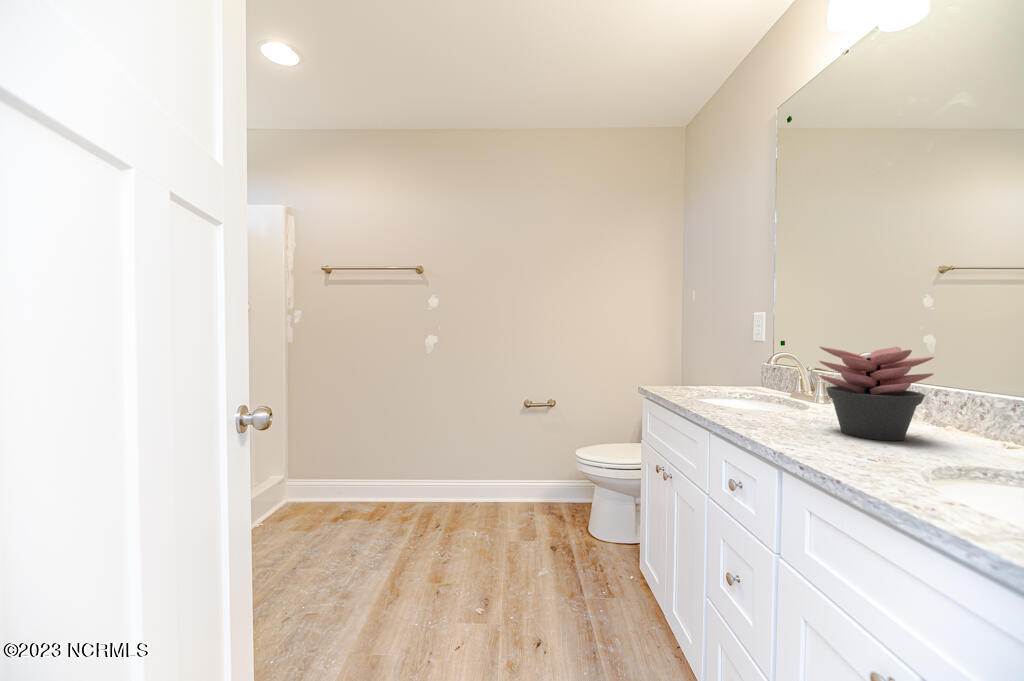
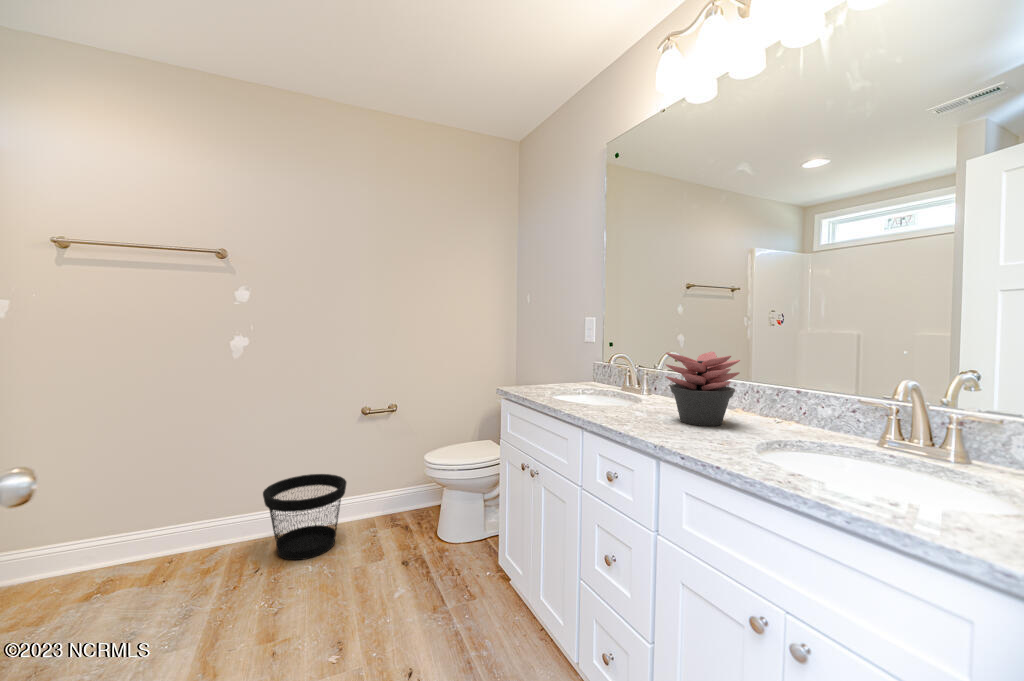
wastebasket: none [444,455,510,527] -> present [263,474,346,560]

